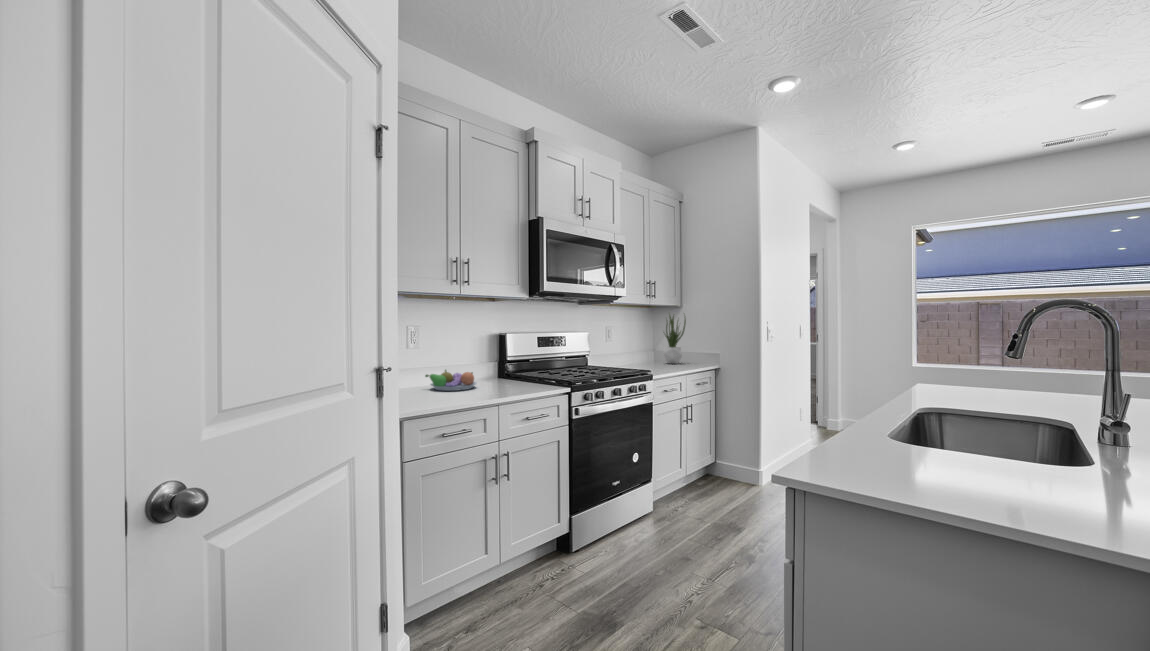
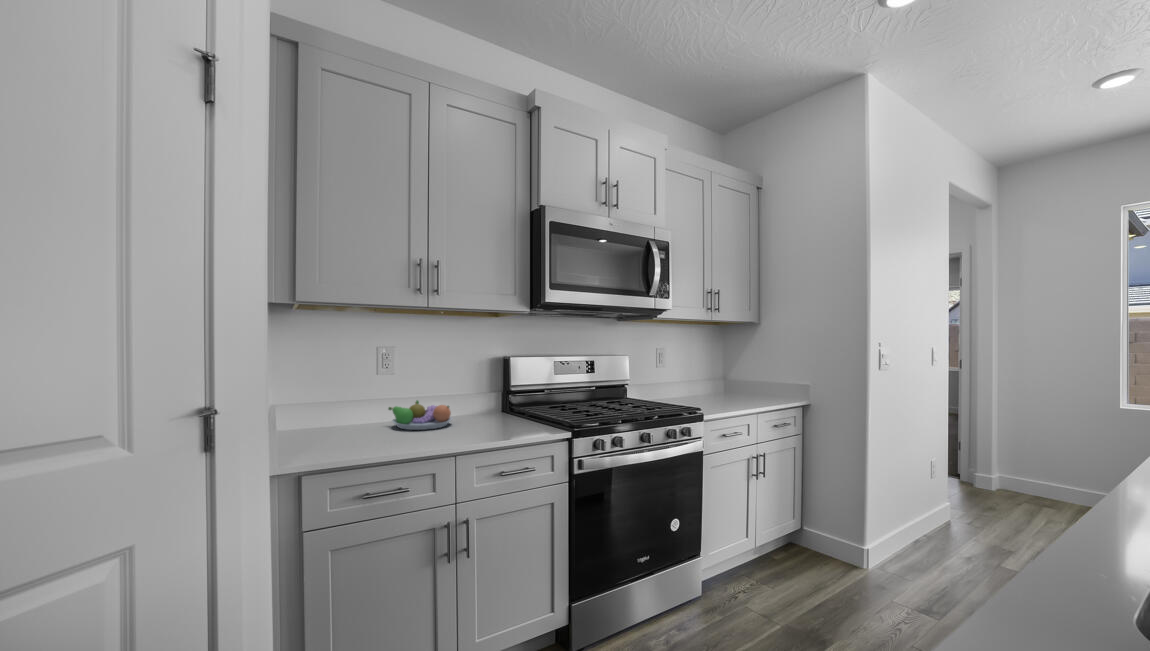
potted plant: present [664,315,686,364] -> none [729,329,761,398]

